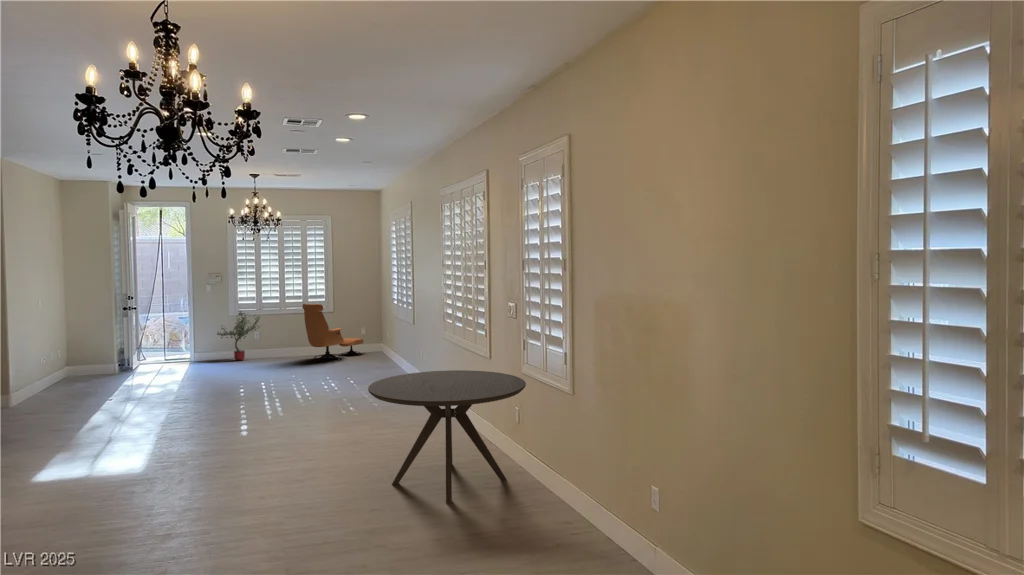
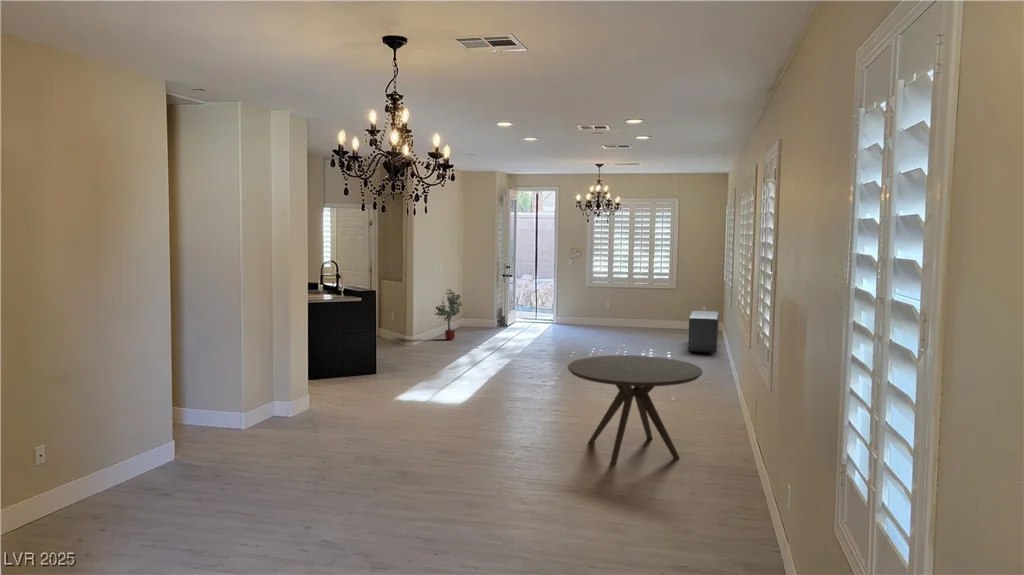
lounge chair: present [303,304,363,361] -> none [641,281,702,338]
potted tree: present [217,310,260,361] -> present [435,289,462,340]
bench: none [363,328,400,371] -> present [688,311,719,353]

